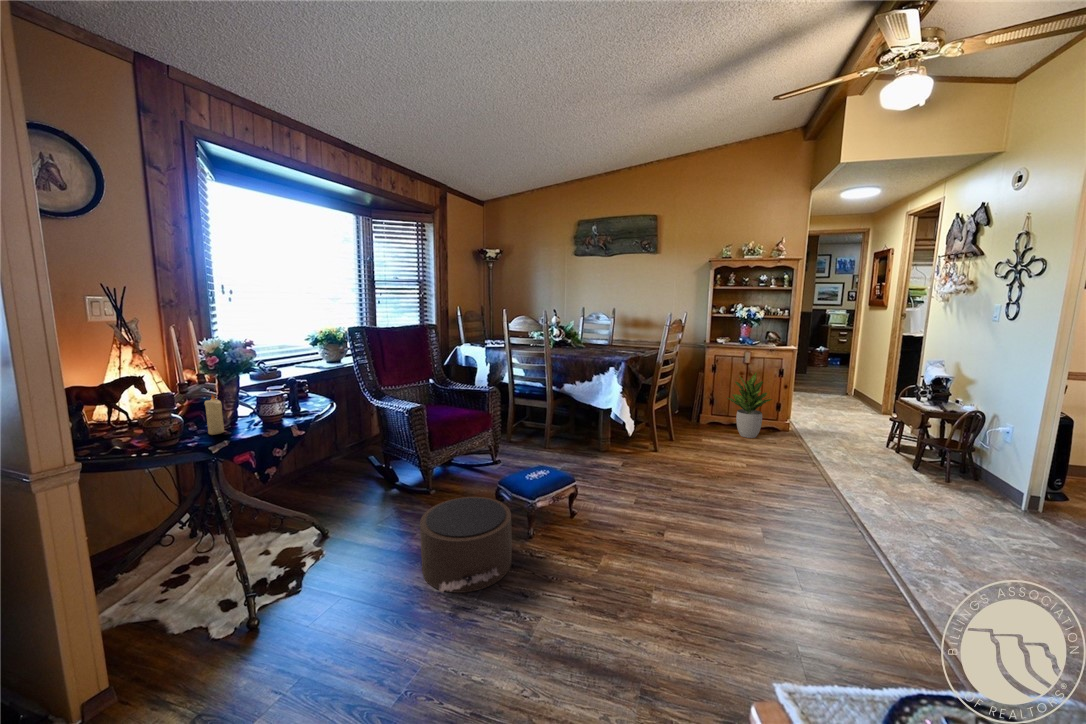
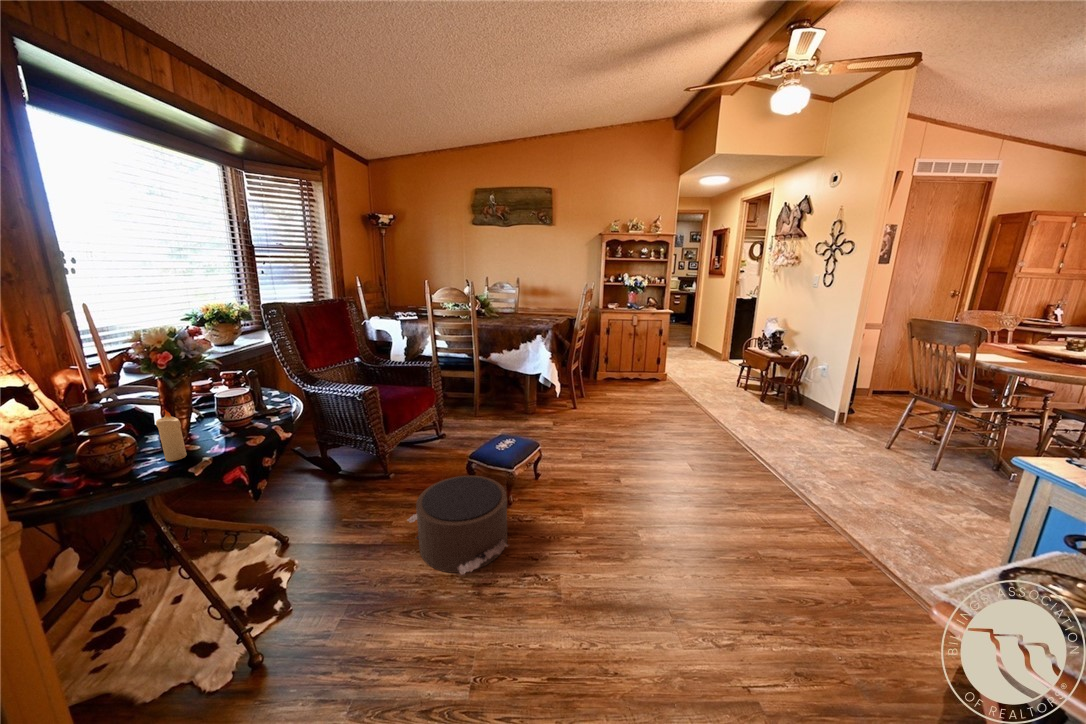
potted plant: present [727,373,772,438] -> none [621,332,656,388]

